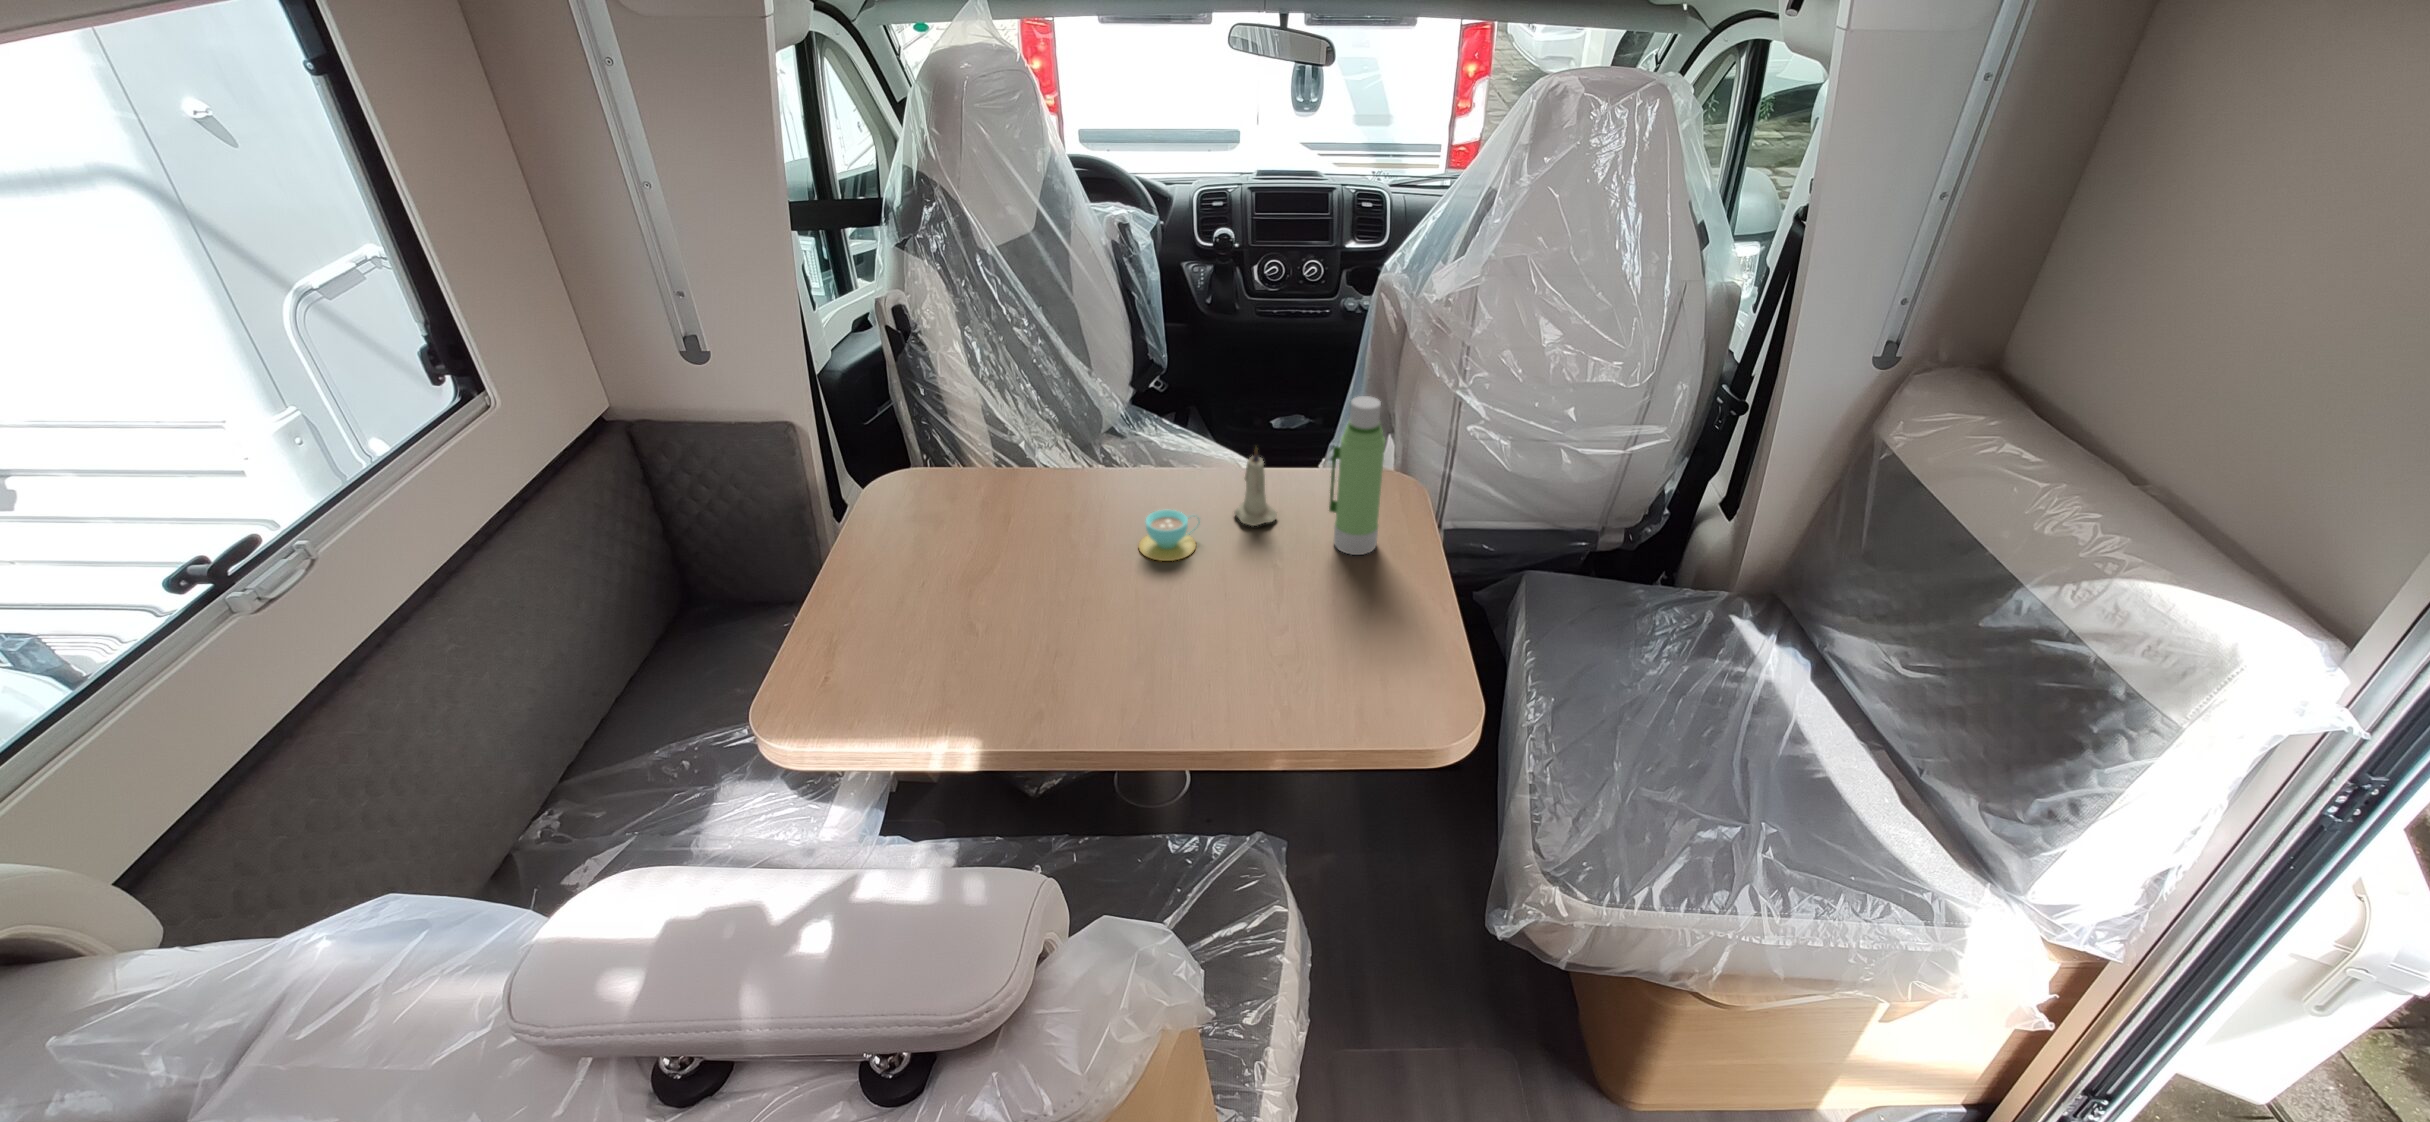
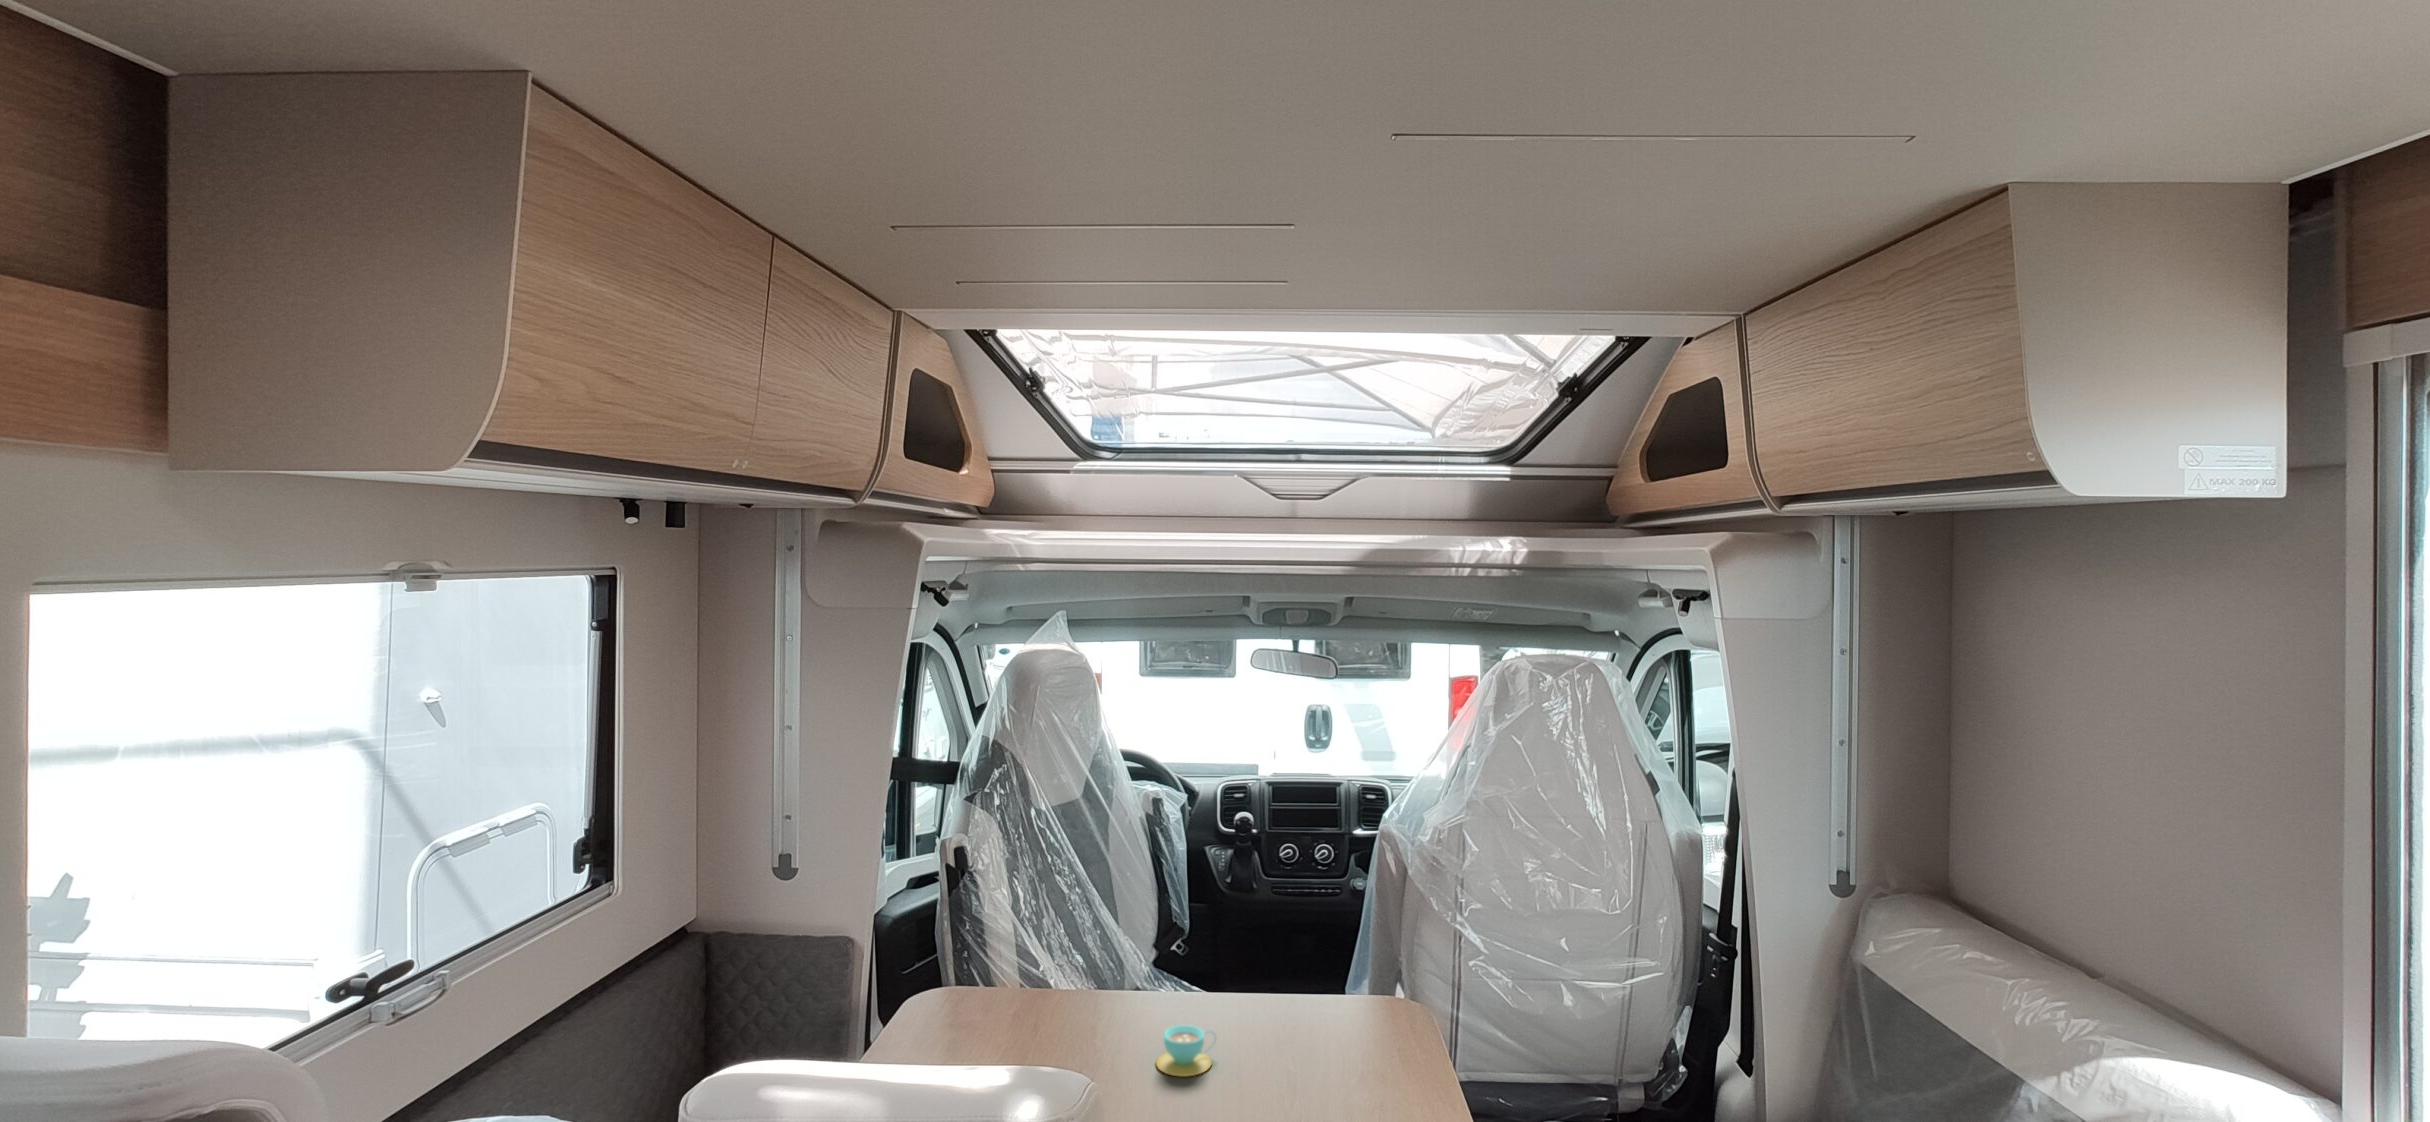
water bottle: present [1329,396,1385,555] -> none [1340,908,1389,1074]
candle: present [1234,448,1277,526] -> none [1249,961,1291,1046]

